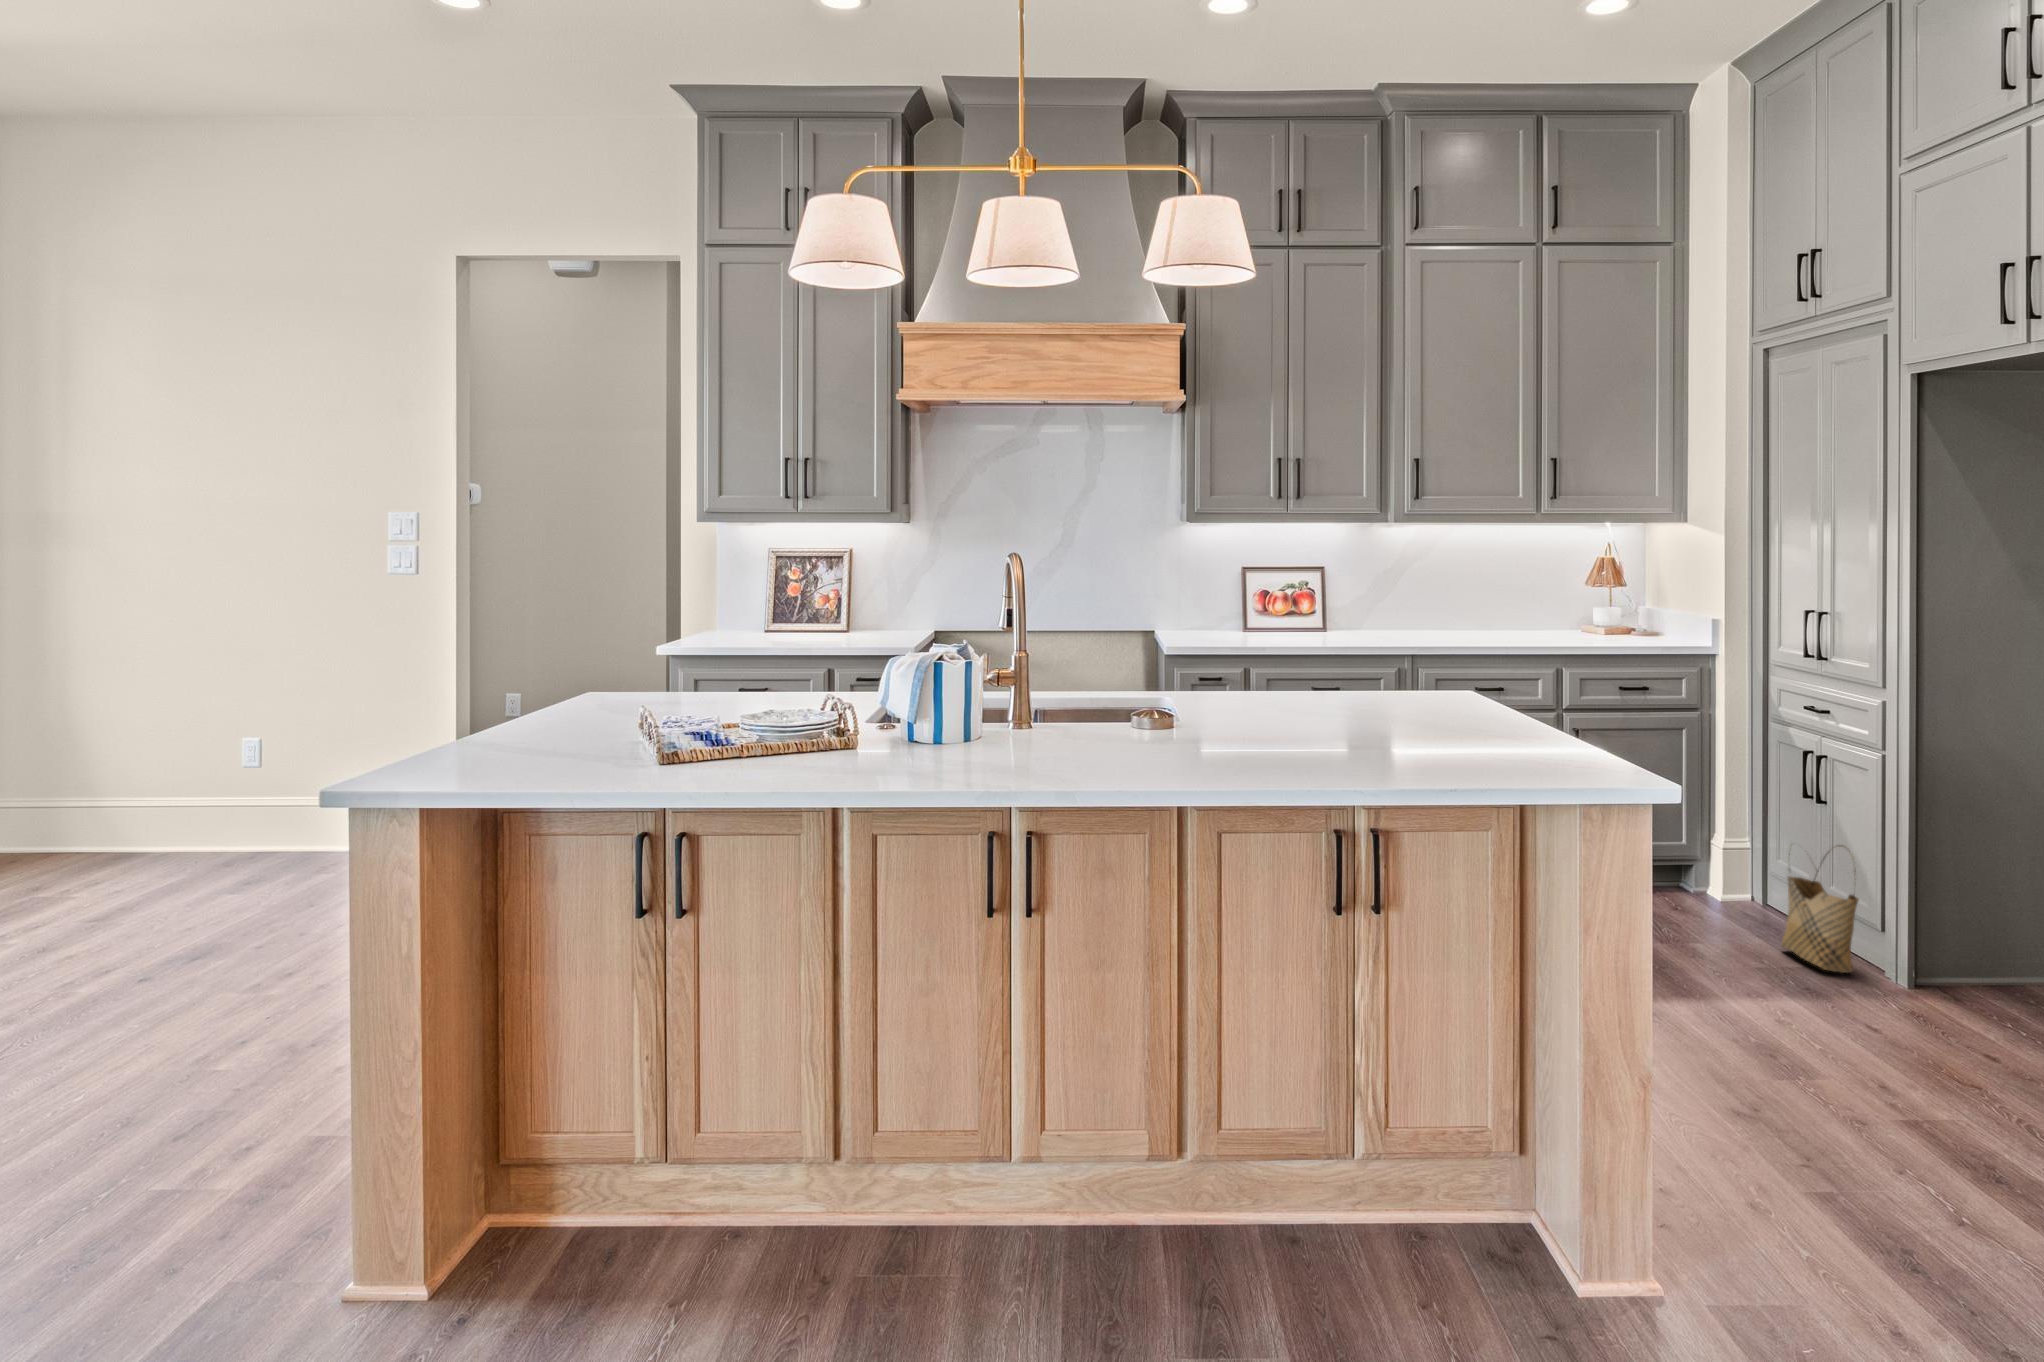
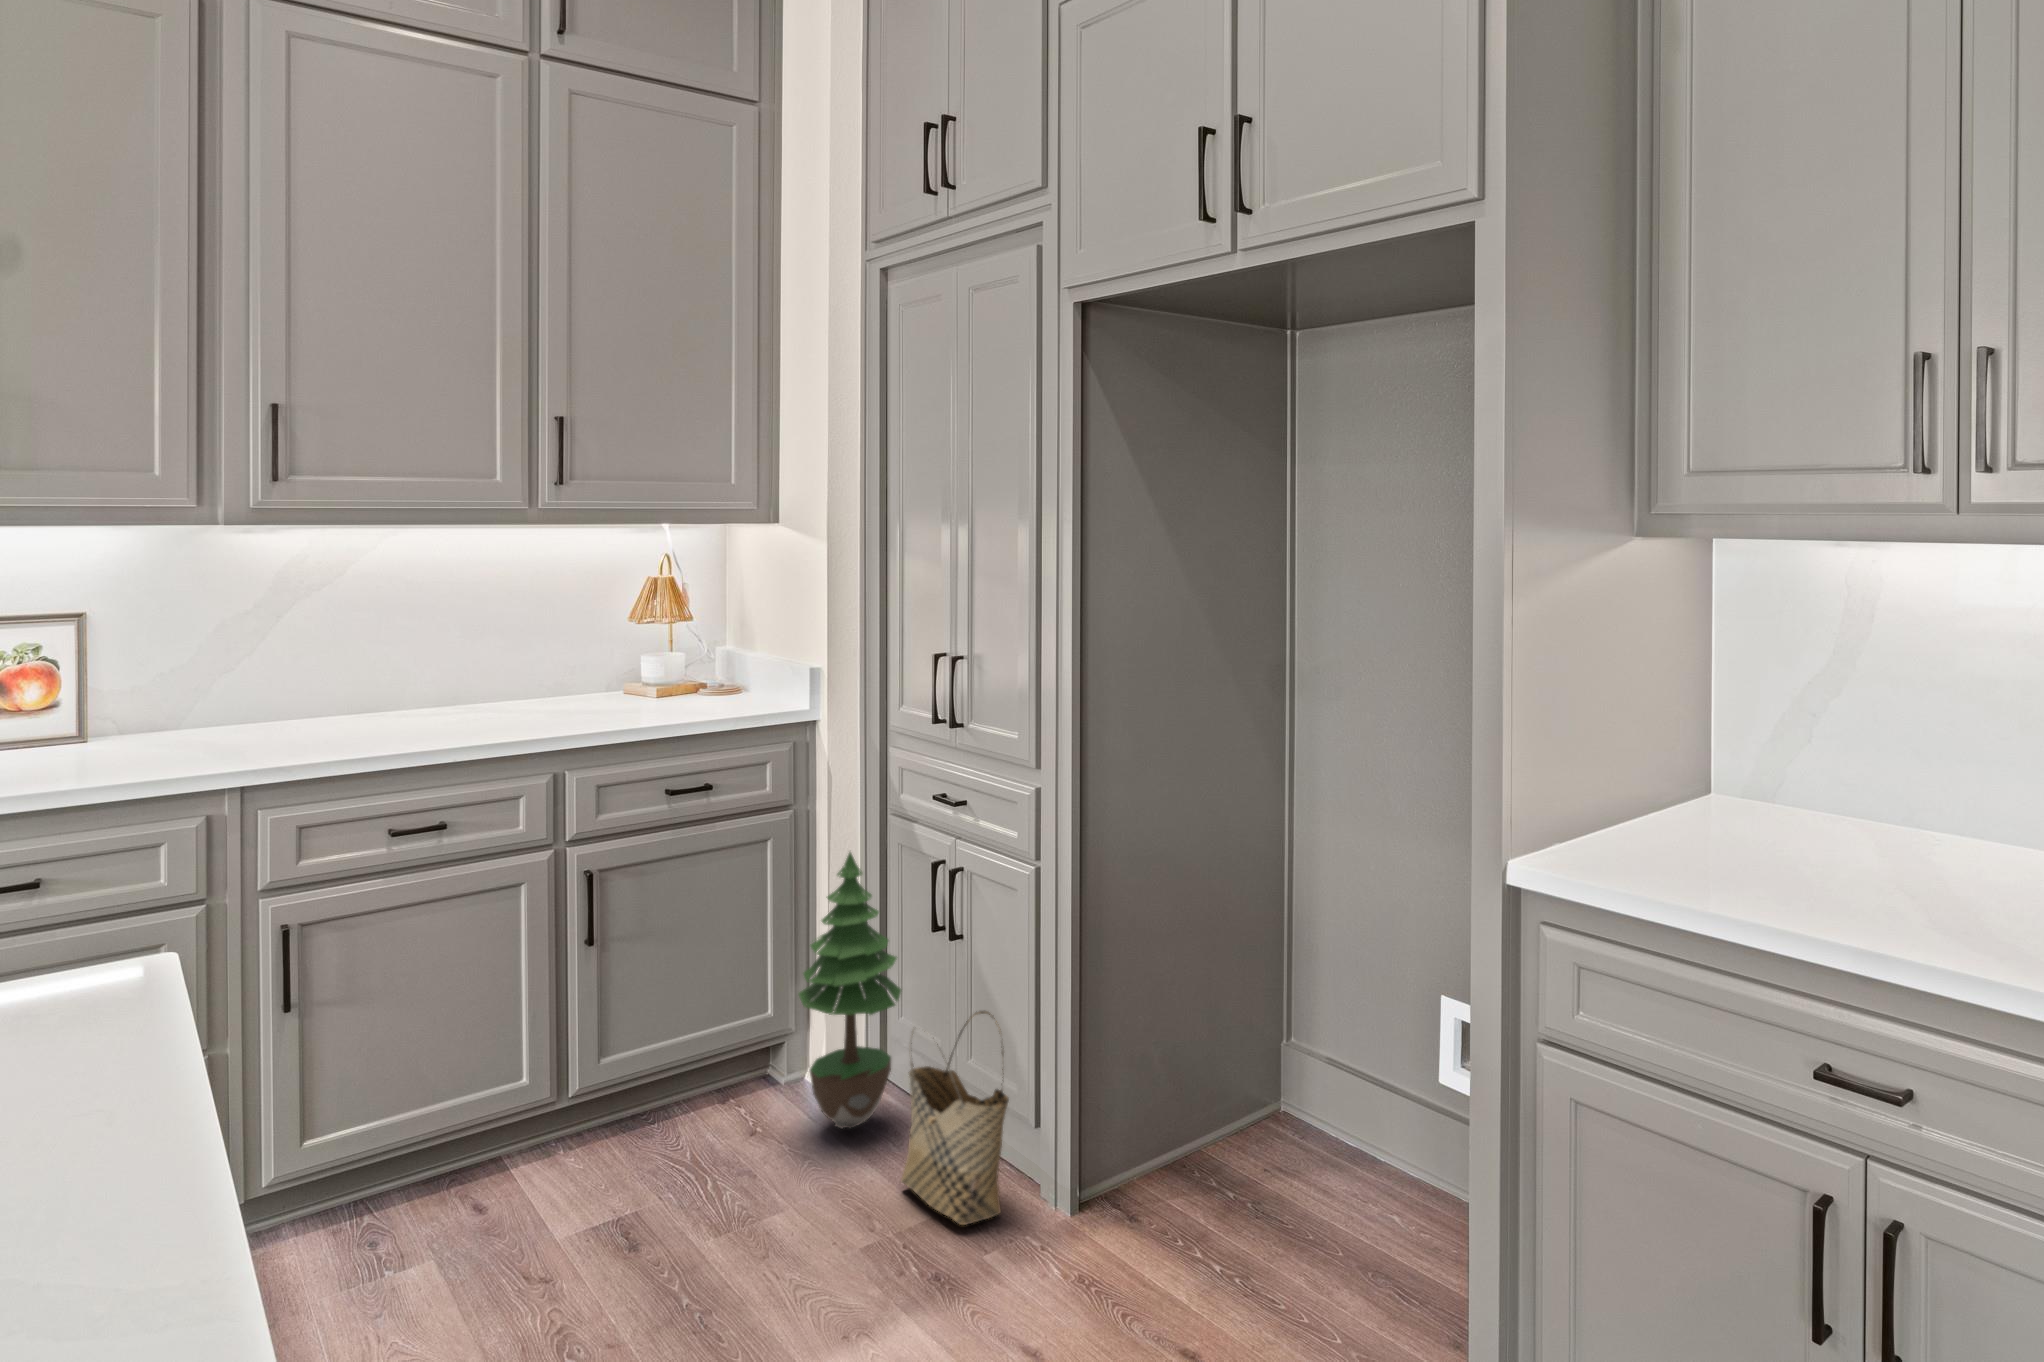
potted tree: none [1707,737,1780,921] -> present [799,852,901,1129]

